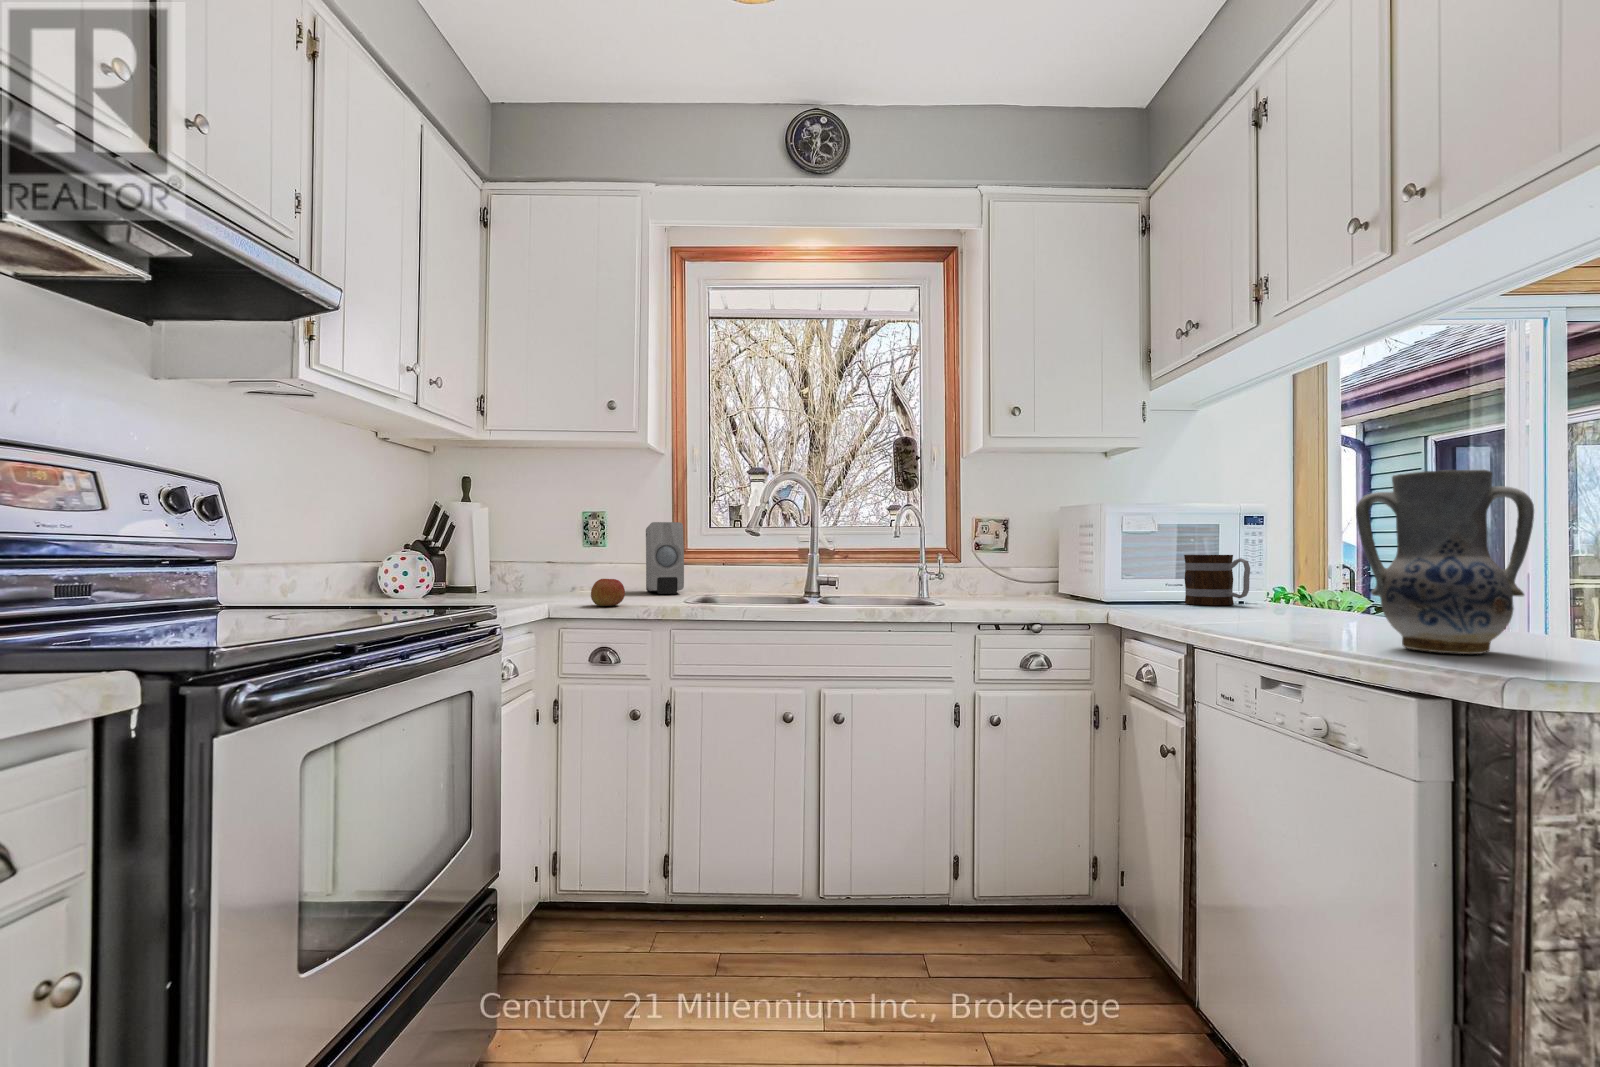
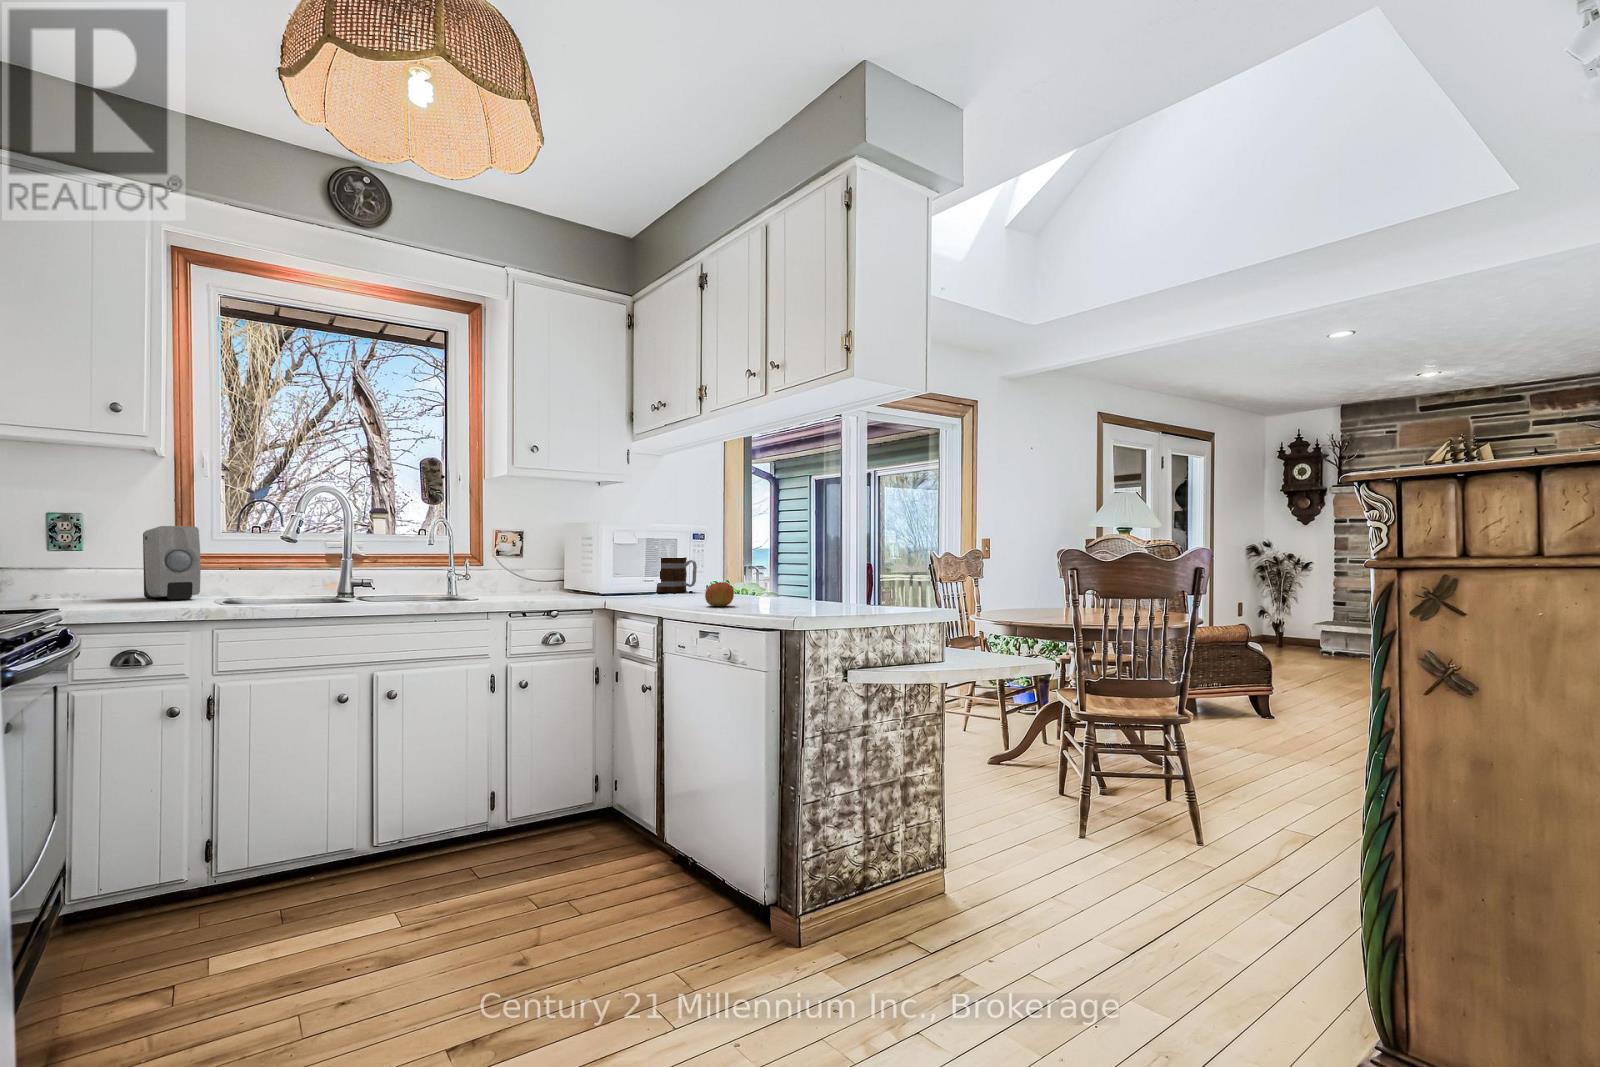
vase: present [1356,470,1534,654] -> none [748,515,820,610]
apple: present [591,579,625,606] -> present [705,582,734,606]

